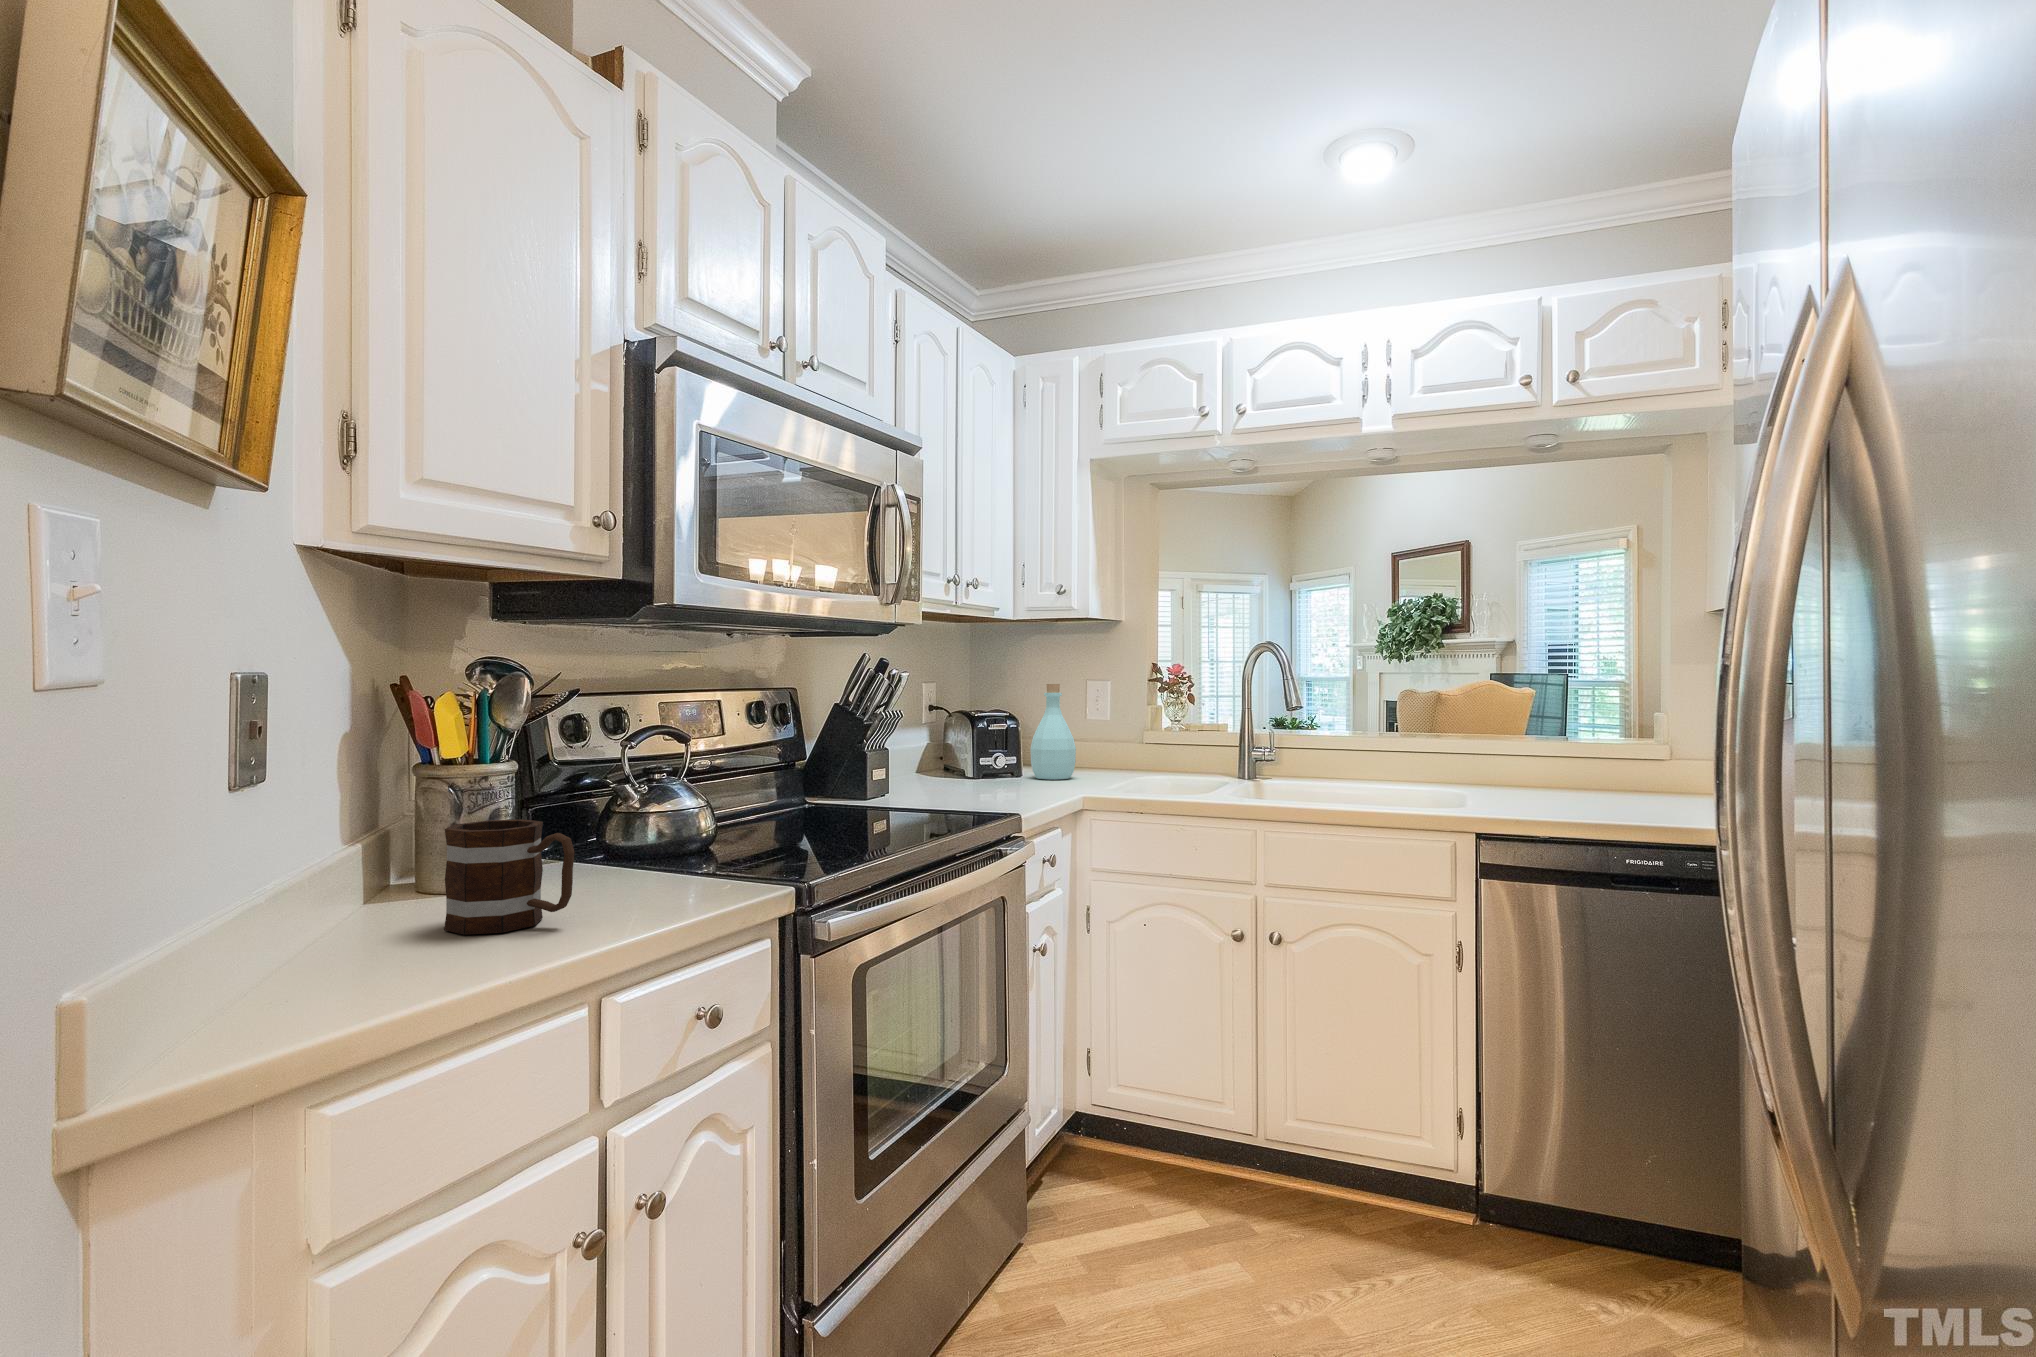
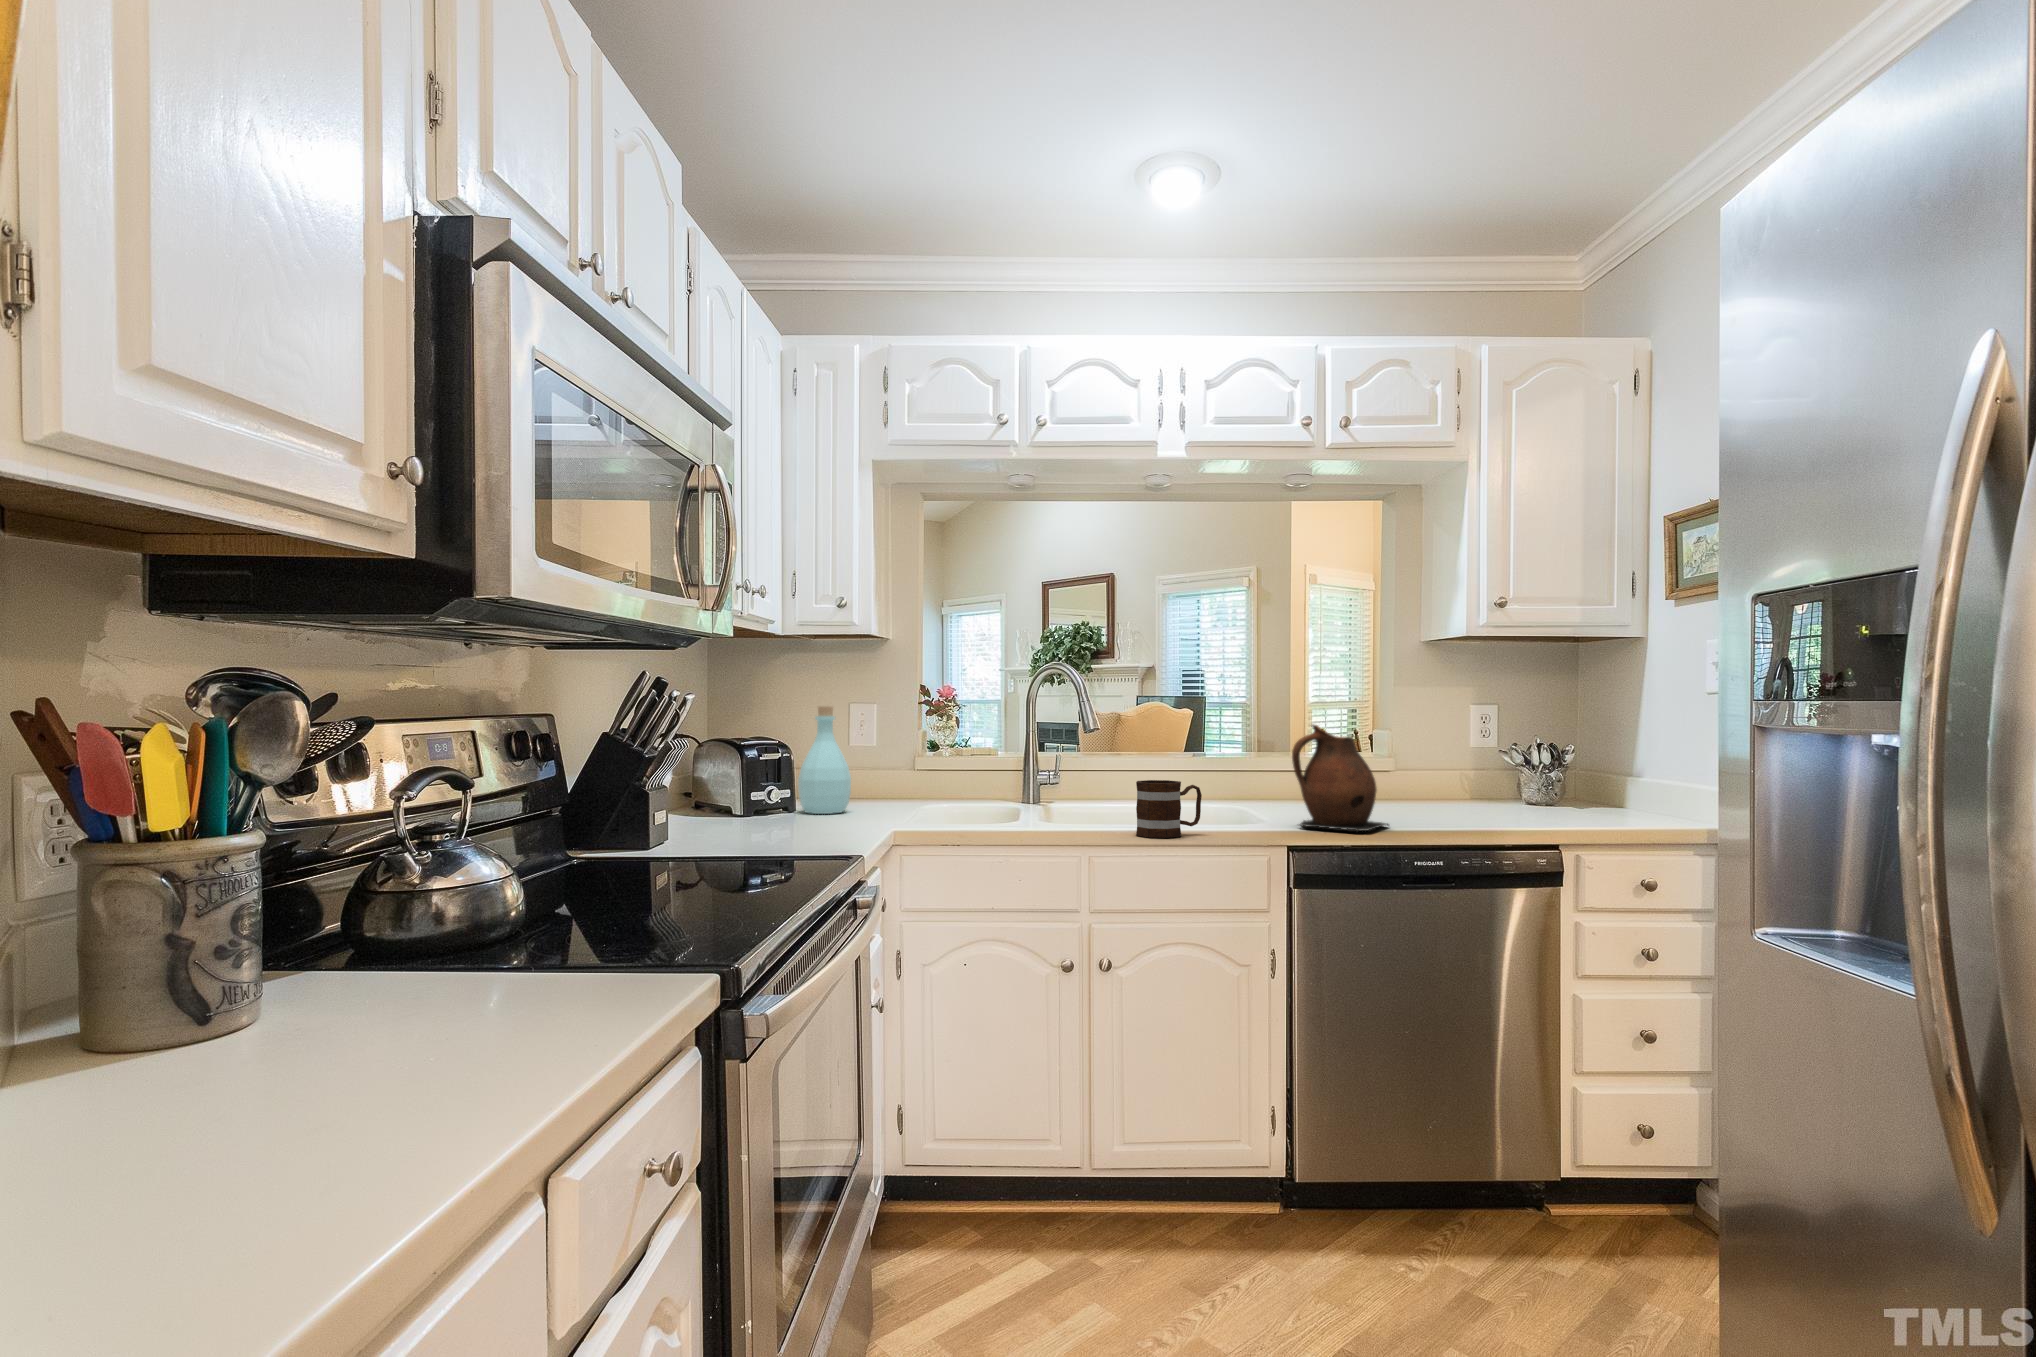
ceramic pitcher: none [1495,702,1611,816] -> present [1292,724,1389,832]
mug: present [444,819,575,935] -> present [1136,780,1202,838]

